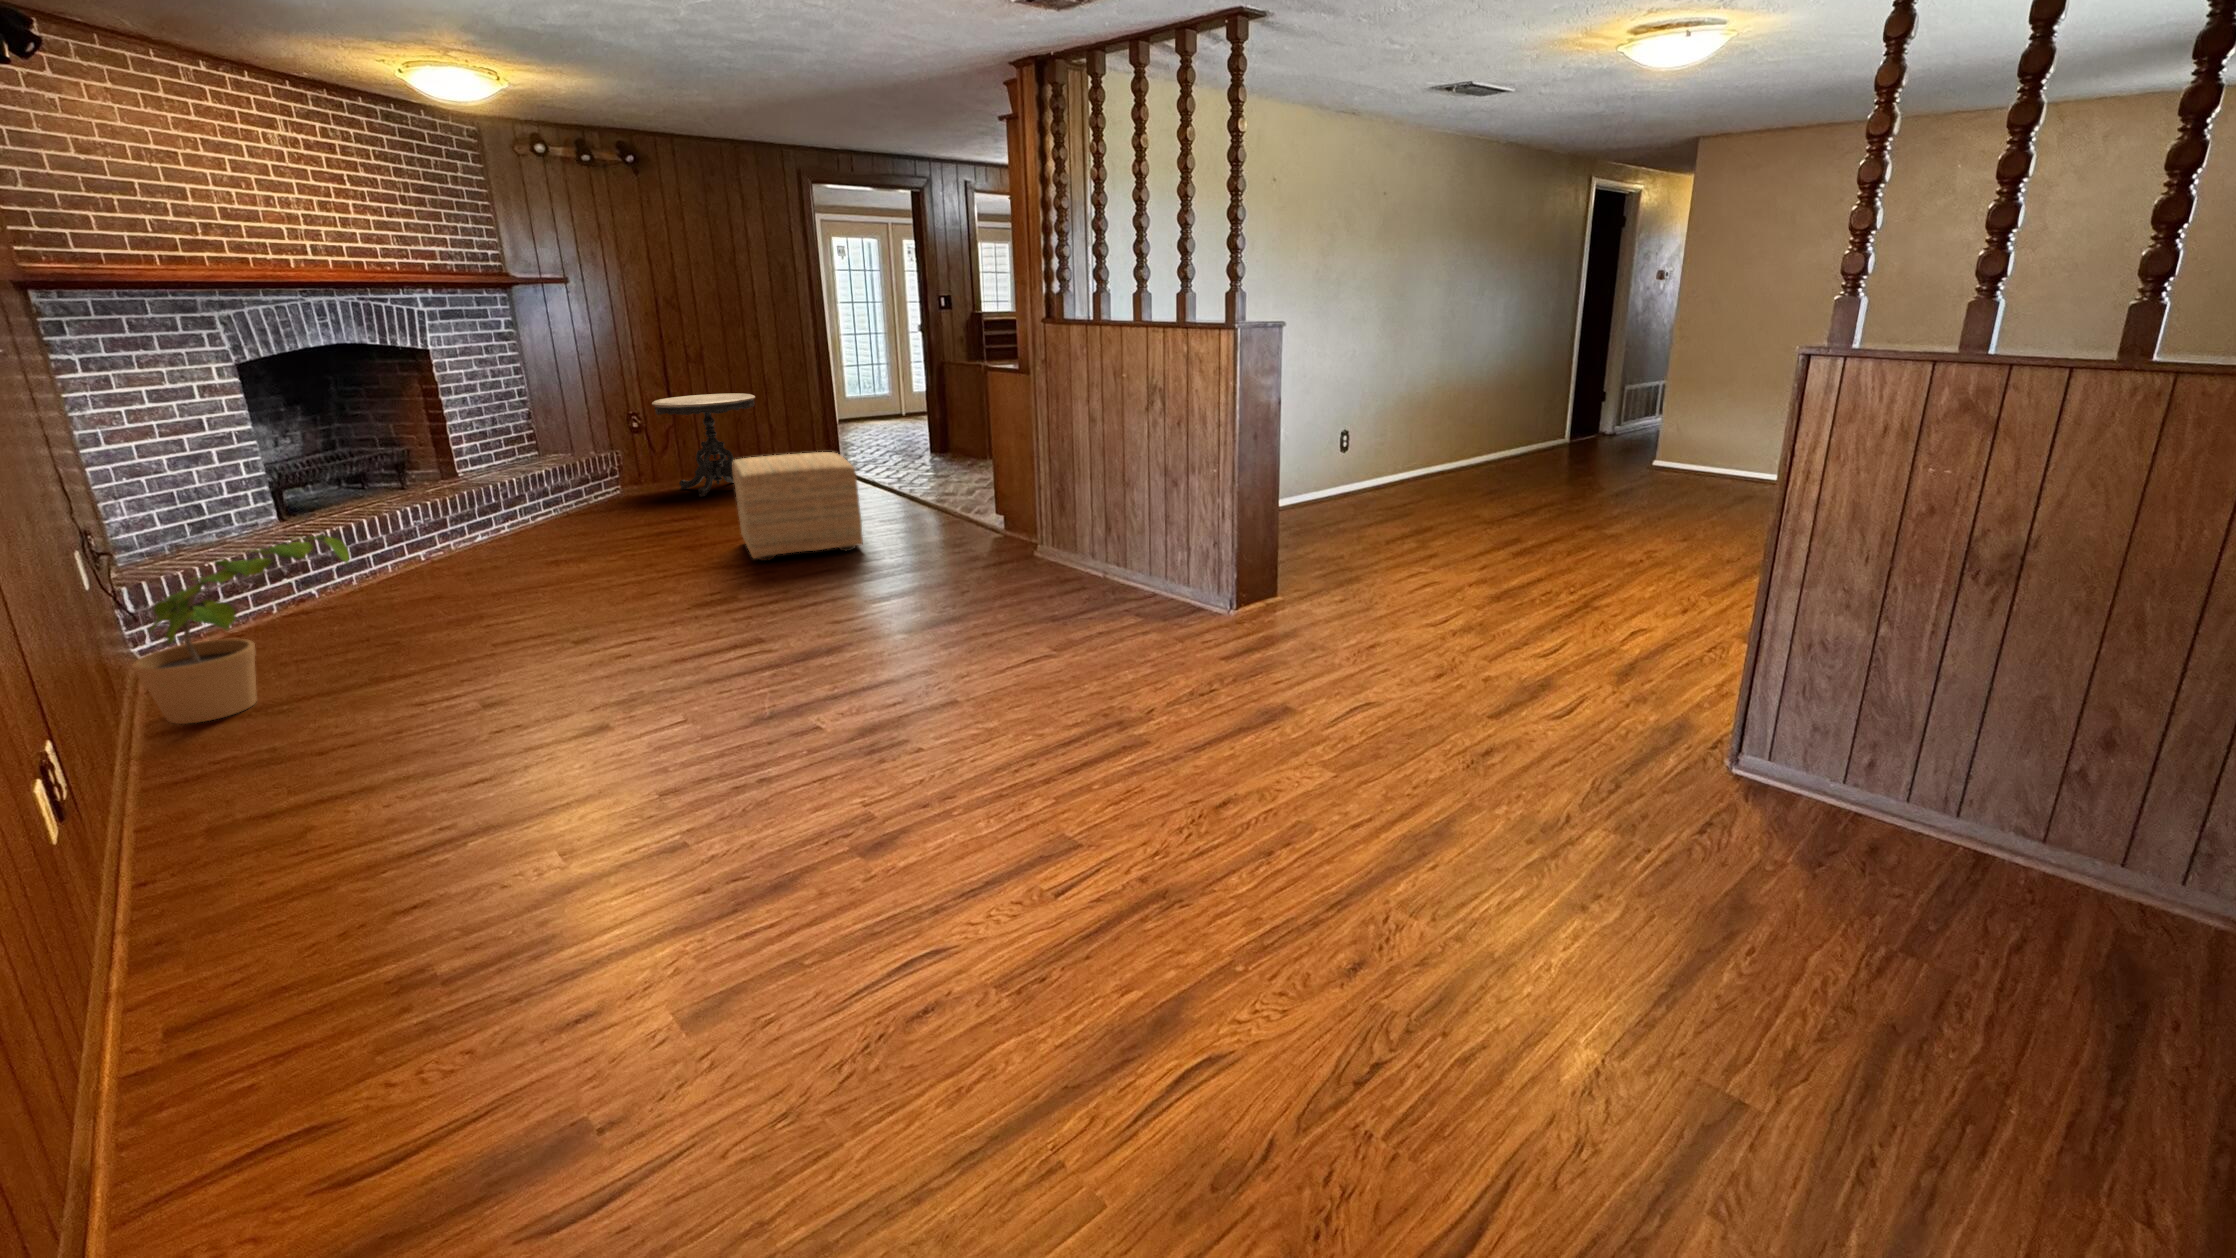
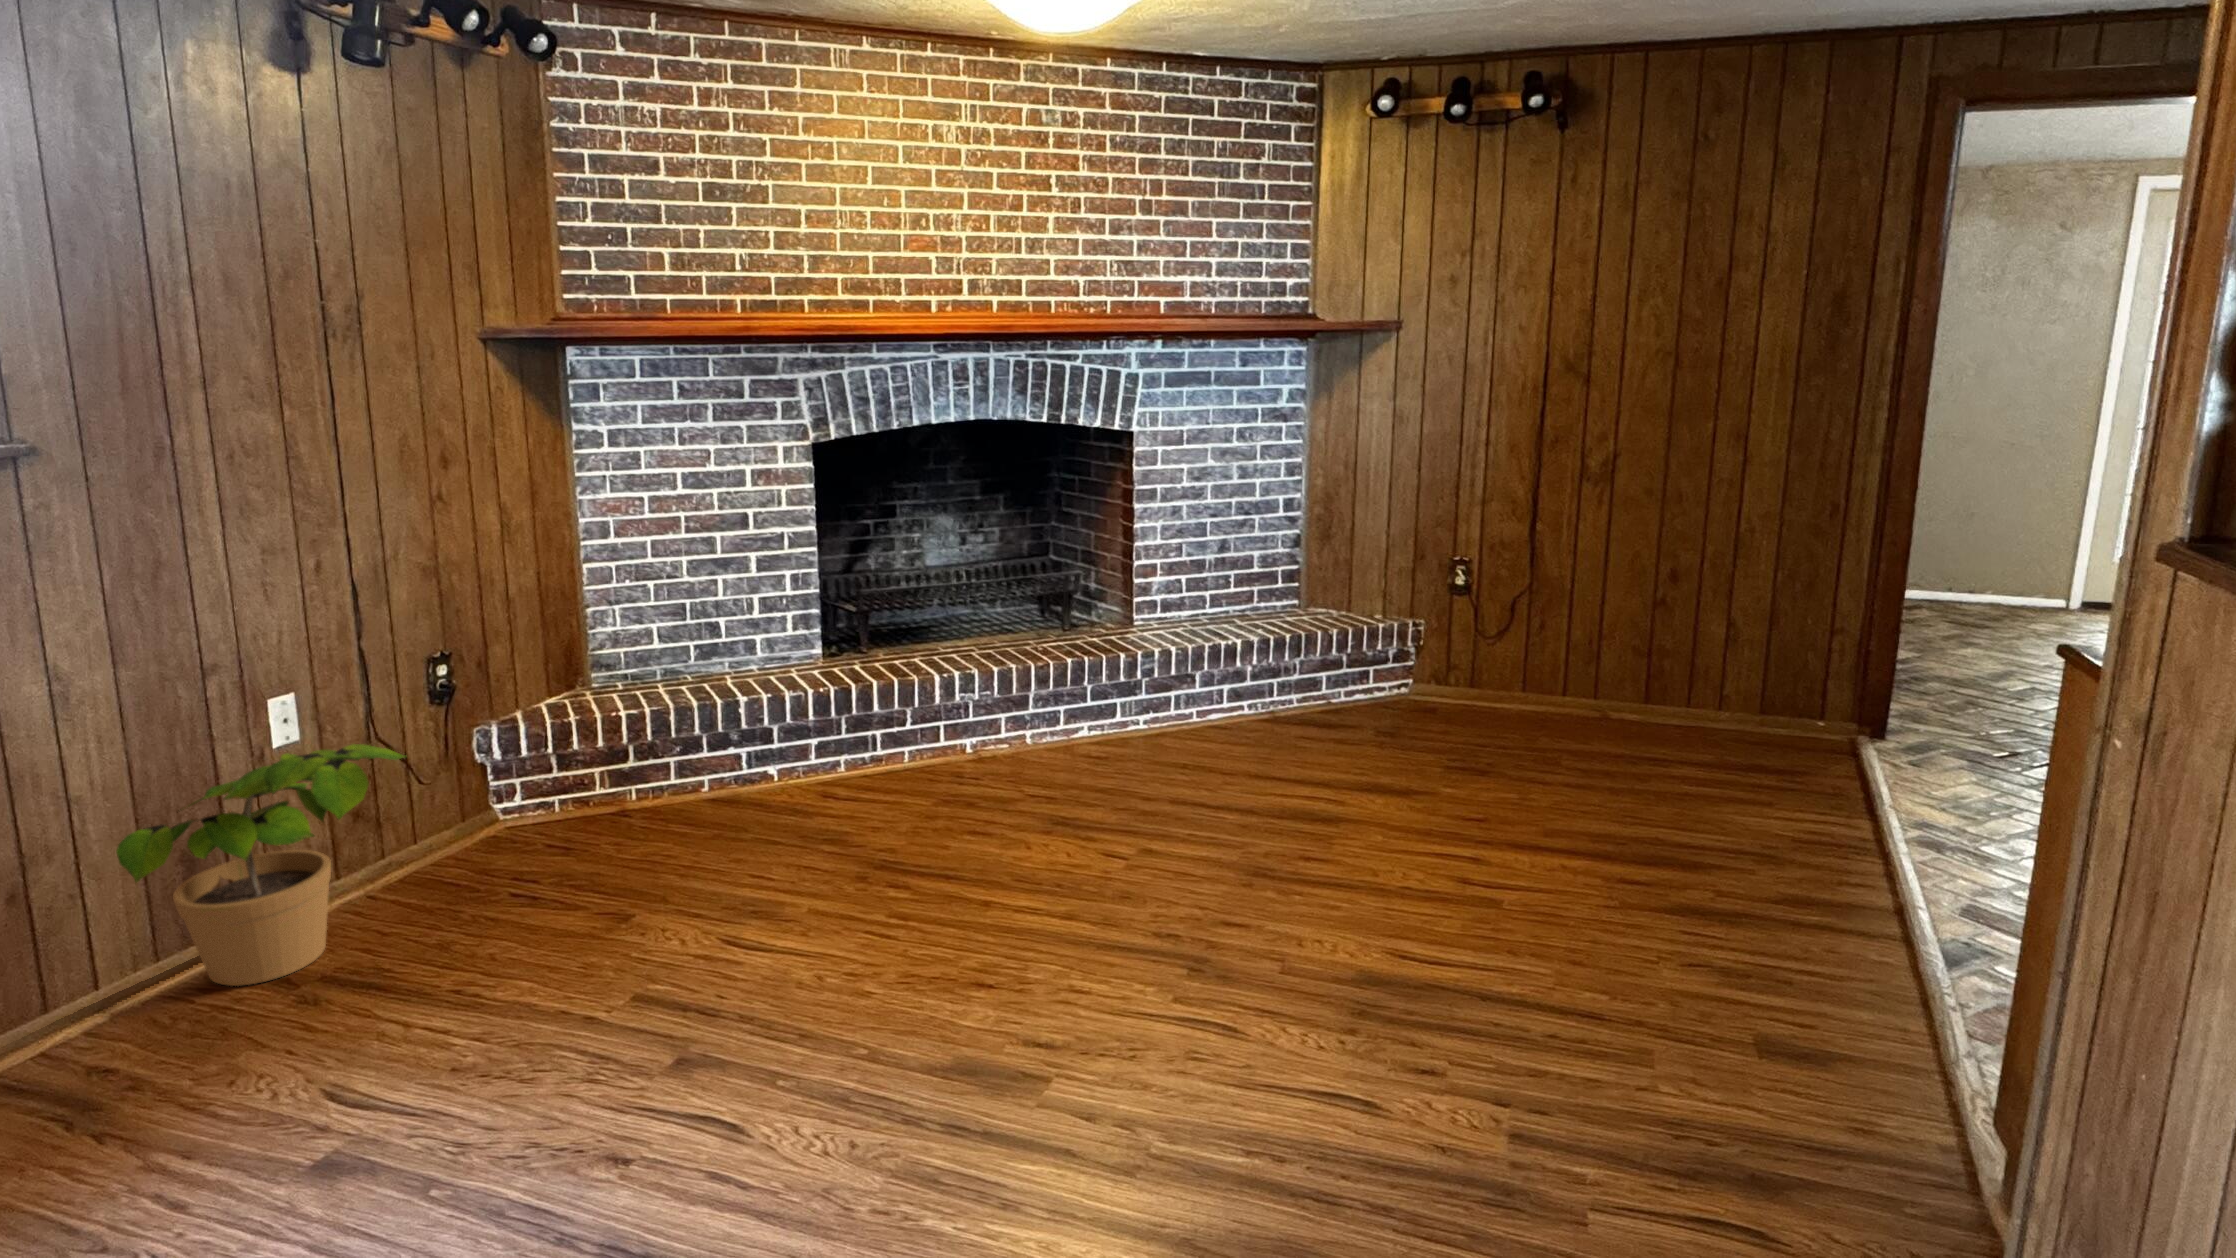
side table: present [652,393,755,497] -> none [1465,543,1686,766]
ottoman: present [733,452,863,561] -> none [1180,743,1578,1136]

